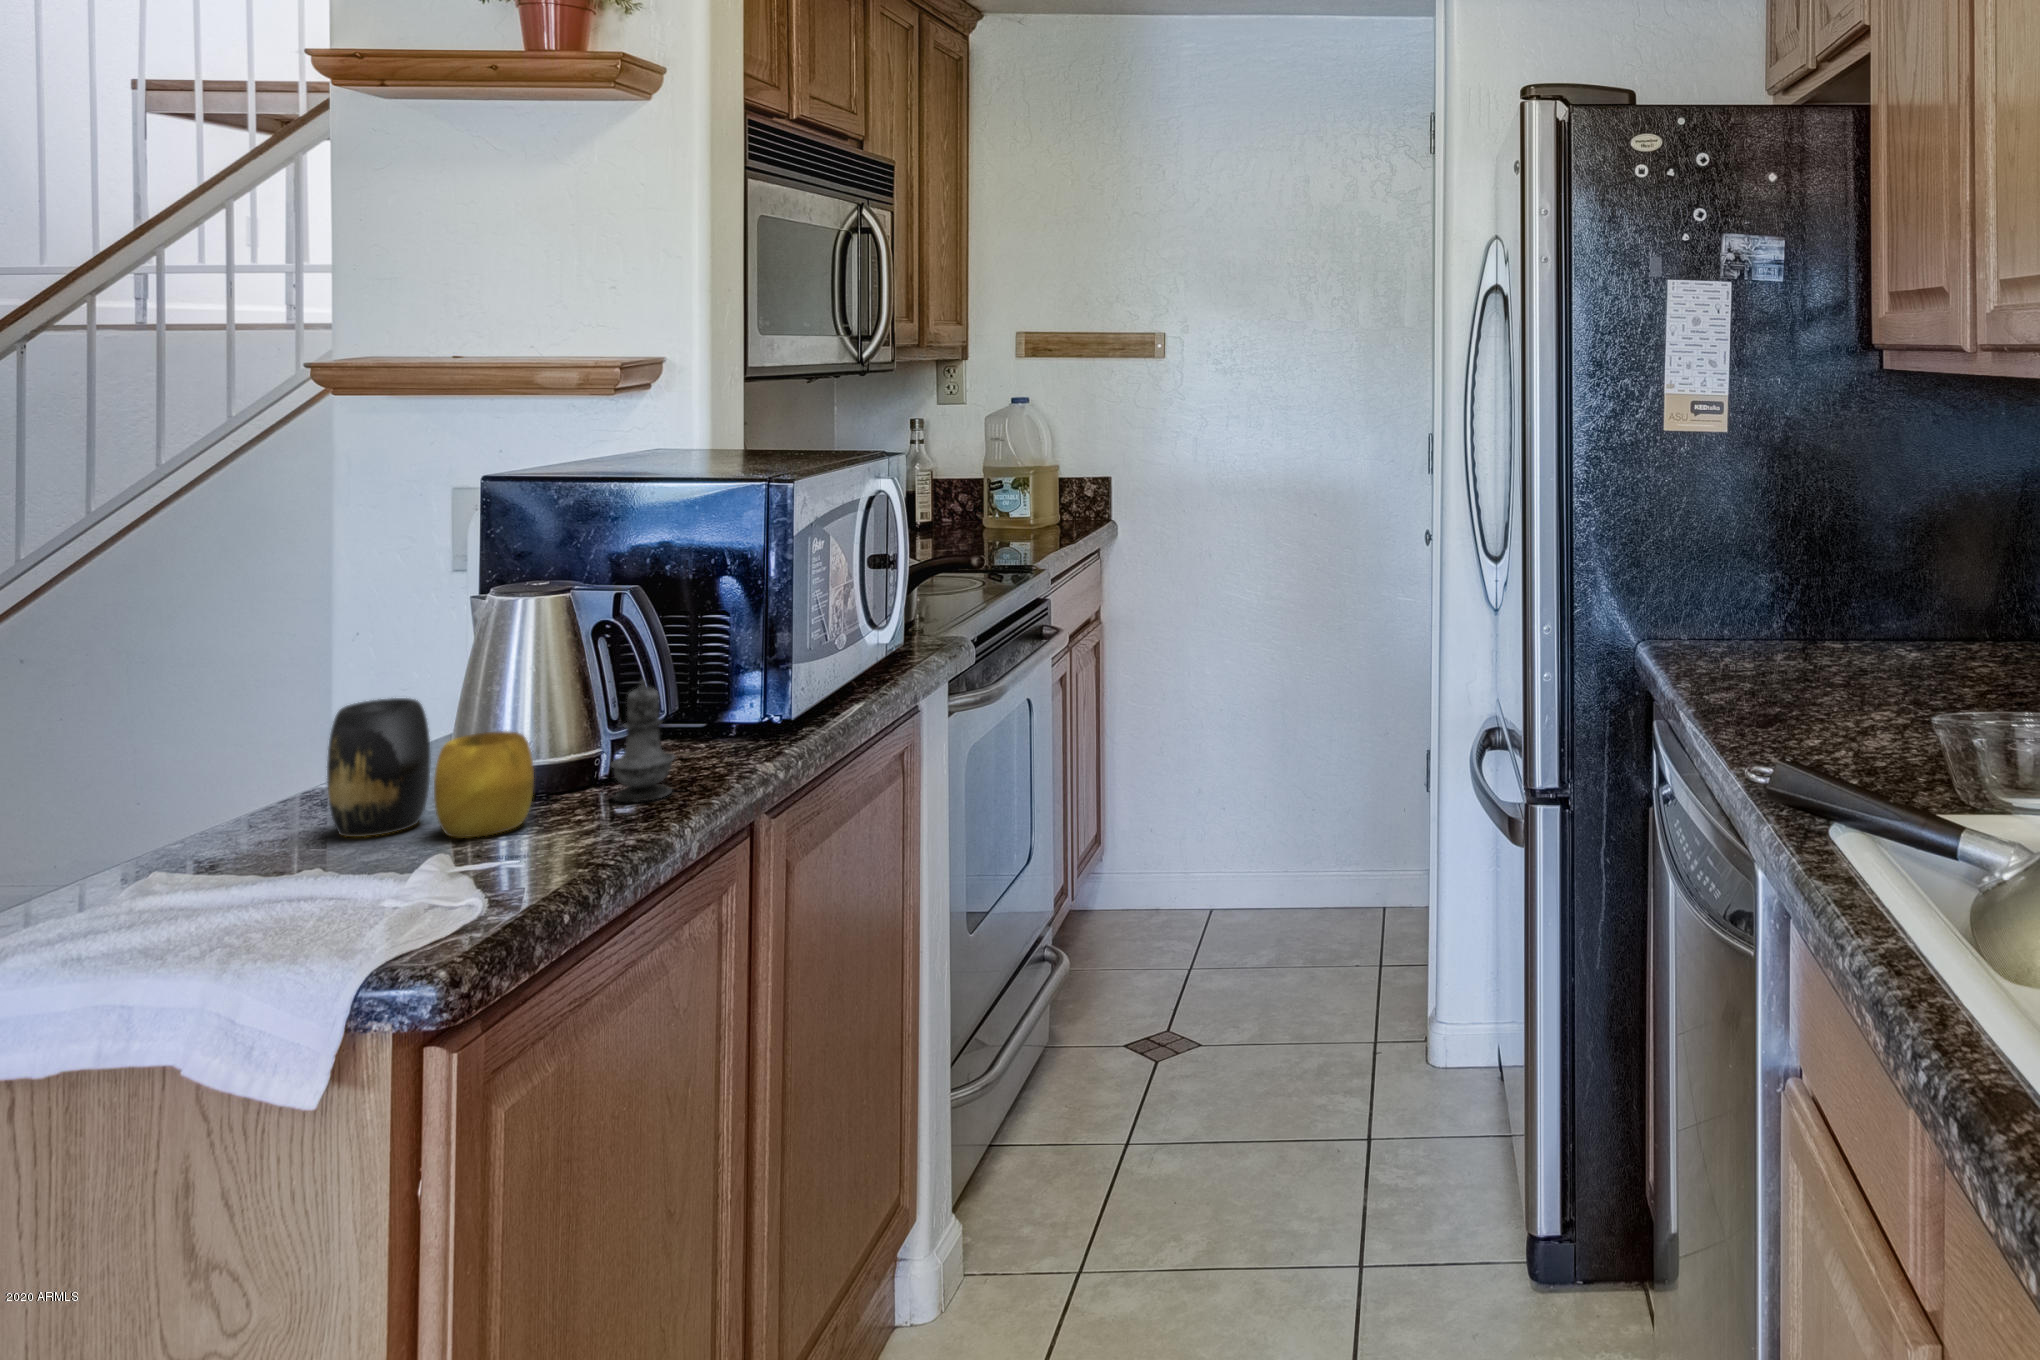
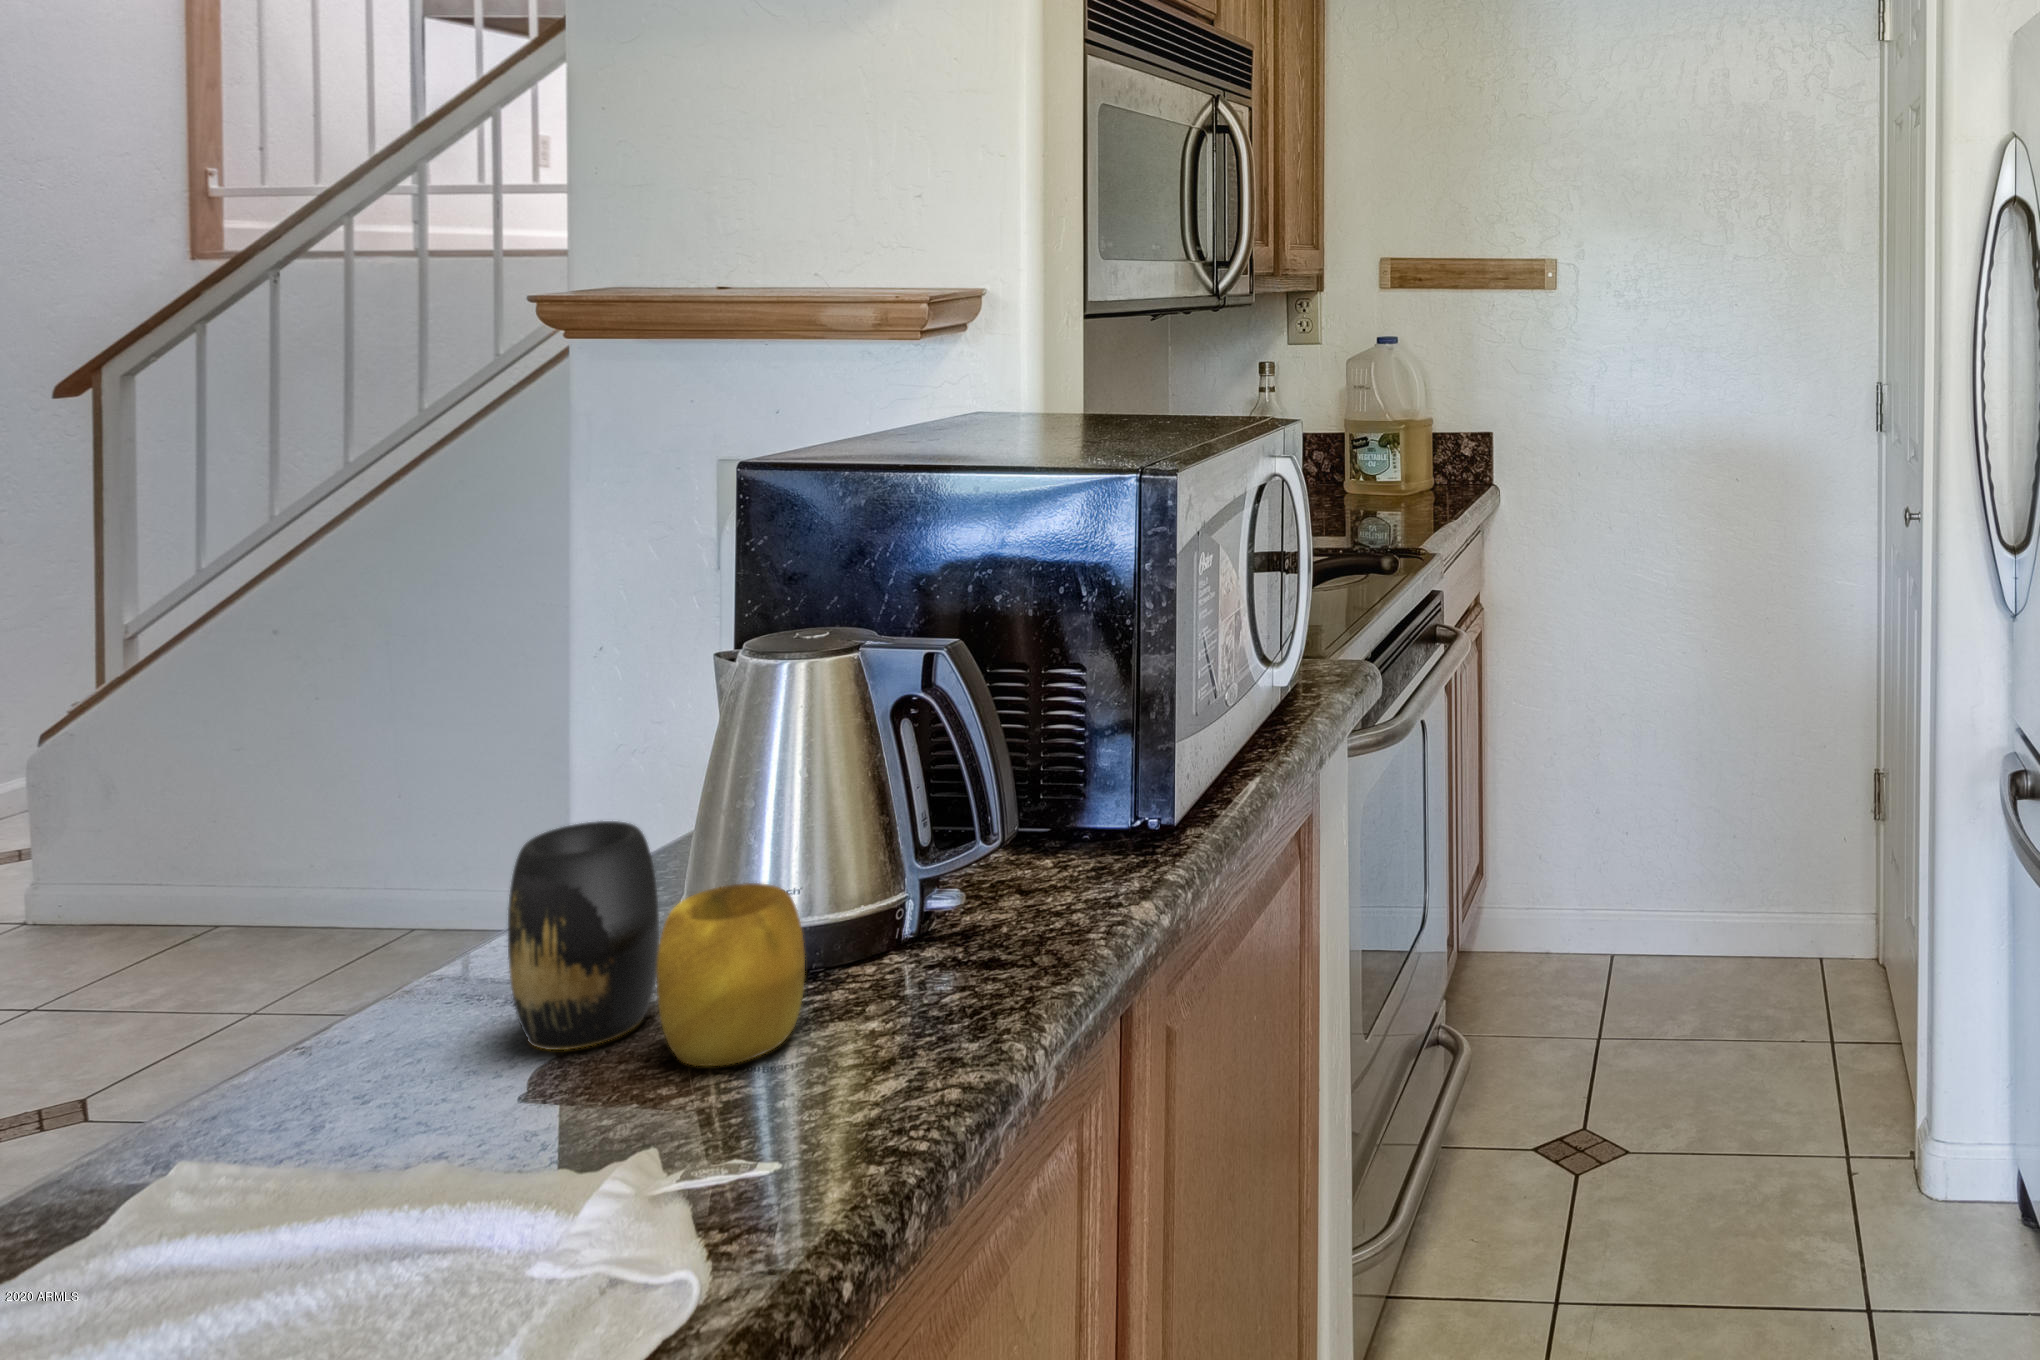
salt shaker: present [611,680,675,802] -> none [919,793,1013,991]

